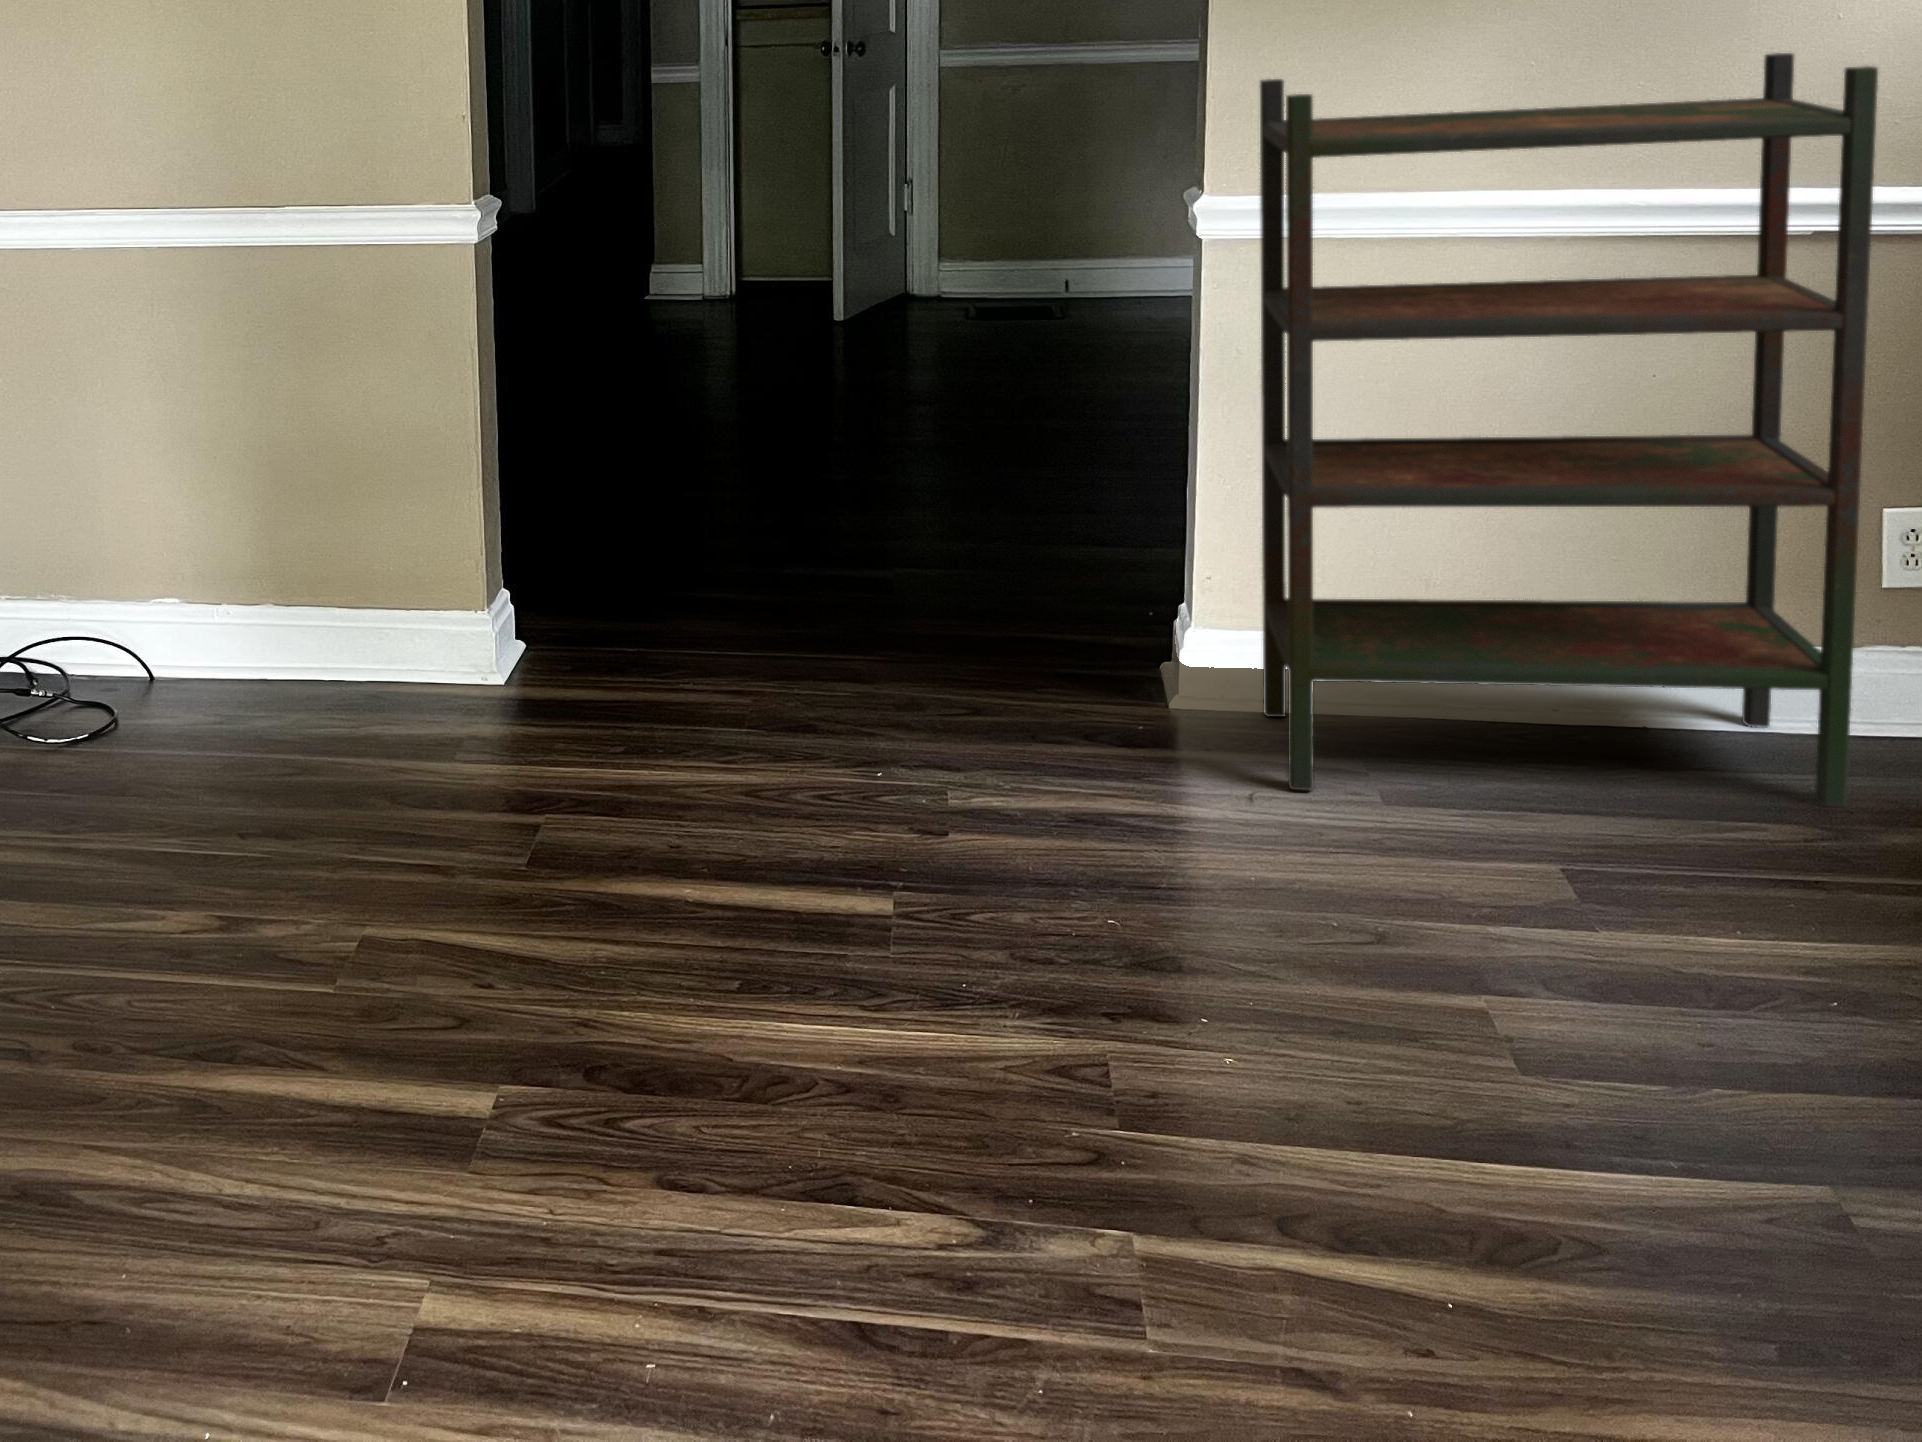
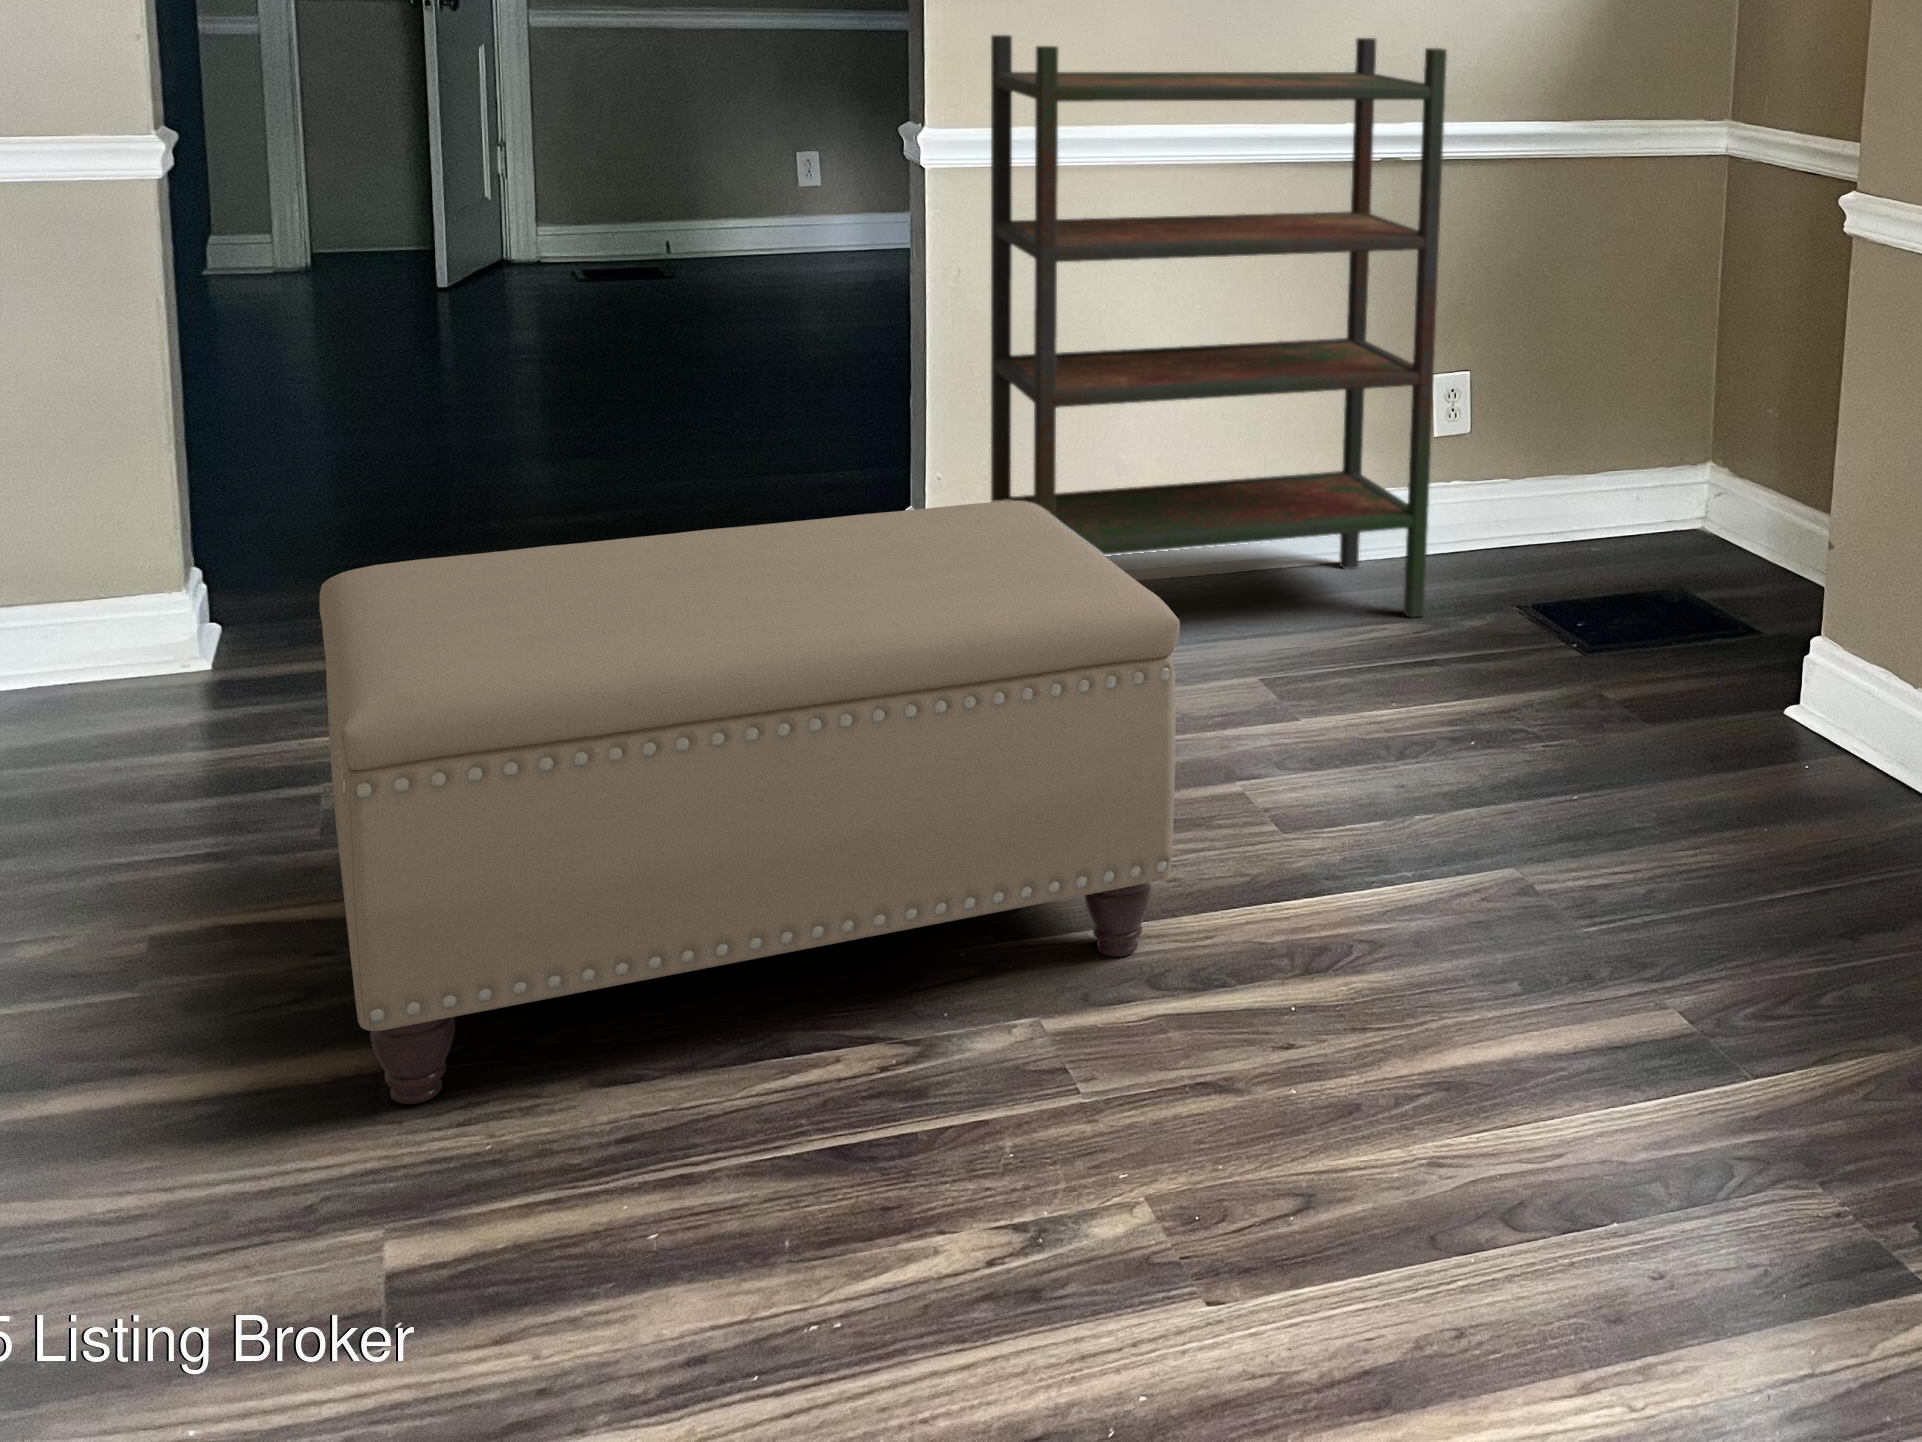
ottoman: none [424,623,1322,1183] -> present [320,501,1180,1104]

